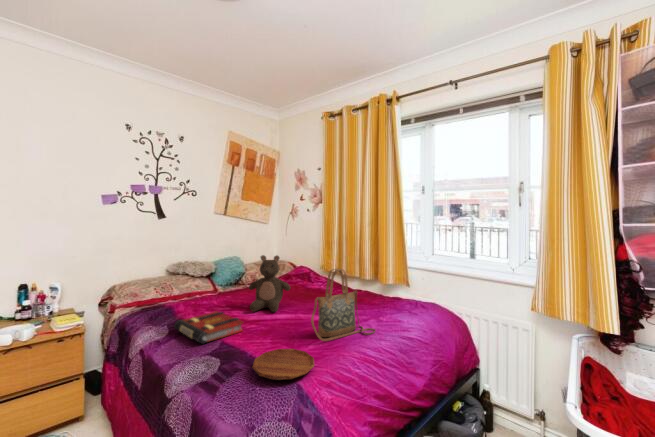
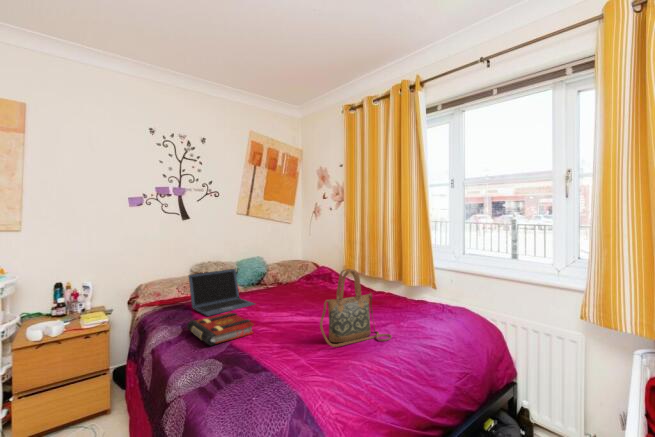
stuffed bear: present [249,255,290,312] -> none [265,255,307,314]
laptop: none [170,268,238,316] -> present [189,269,255,316]
tray: present [252,349,314,380] -> none [252,354,318,387]

